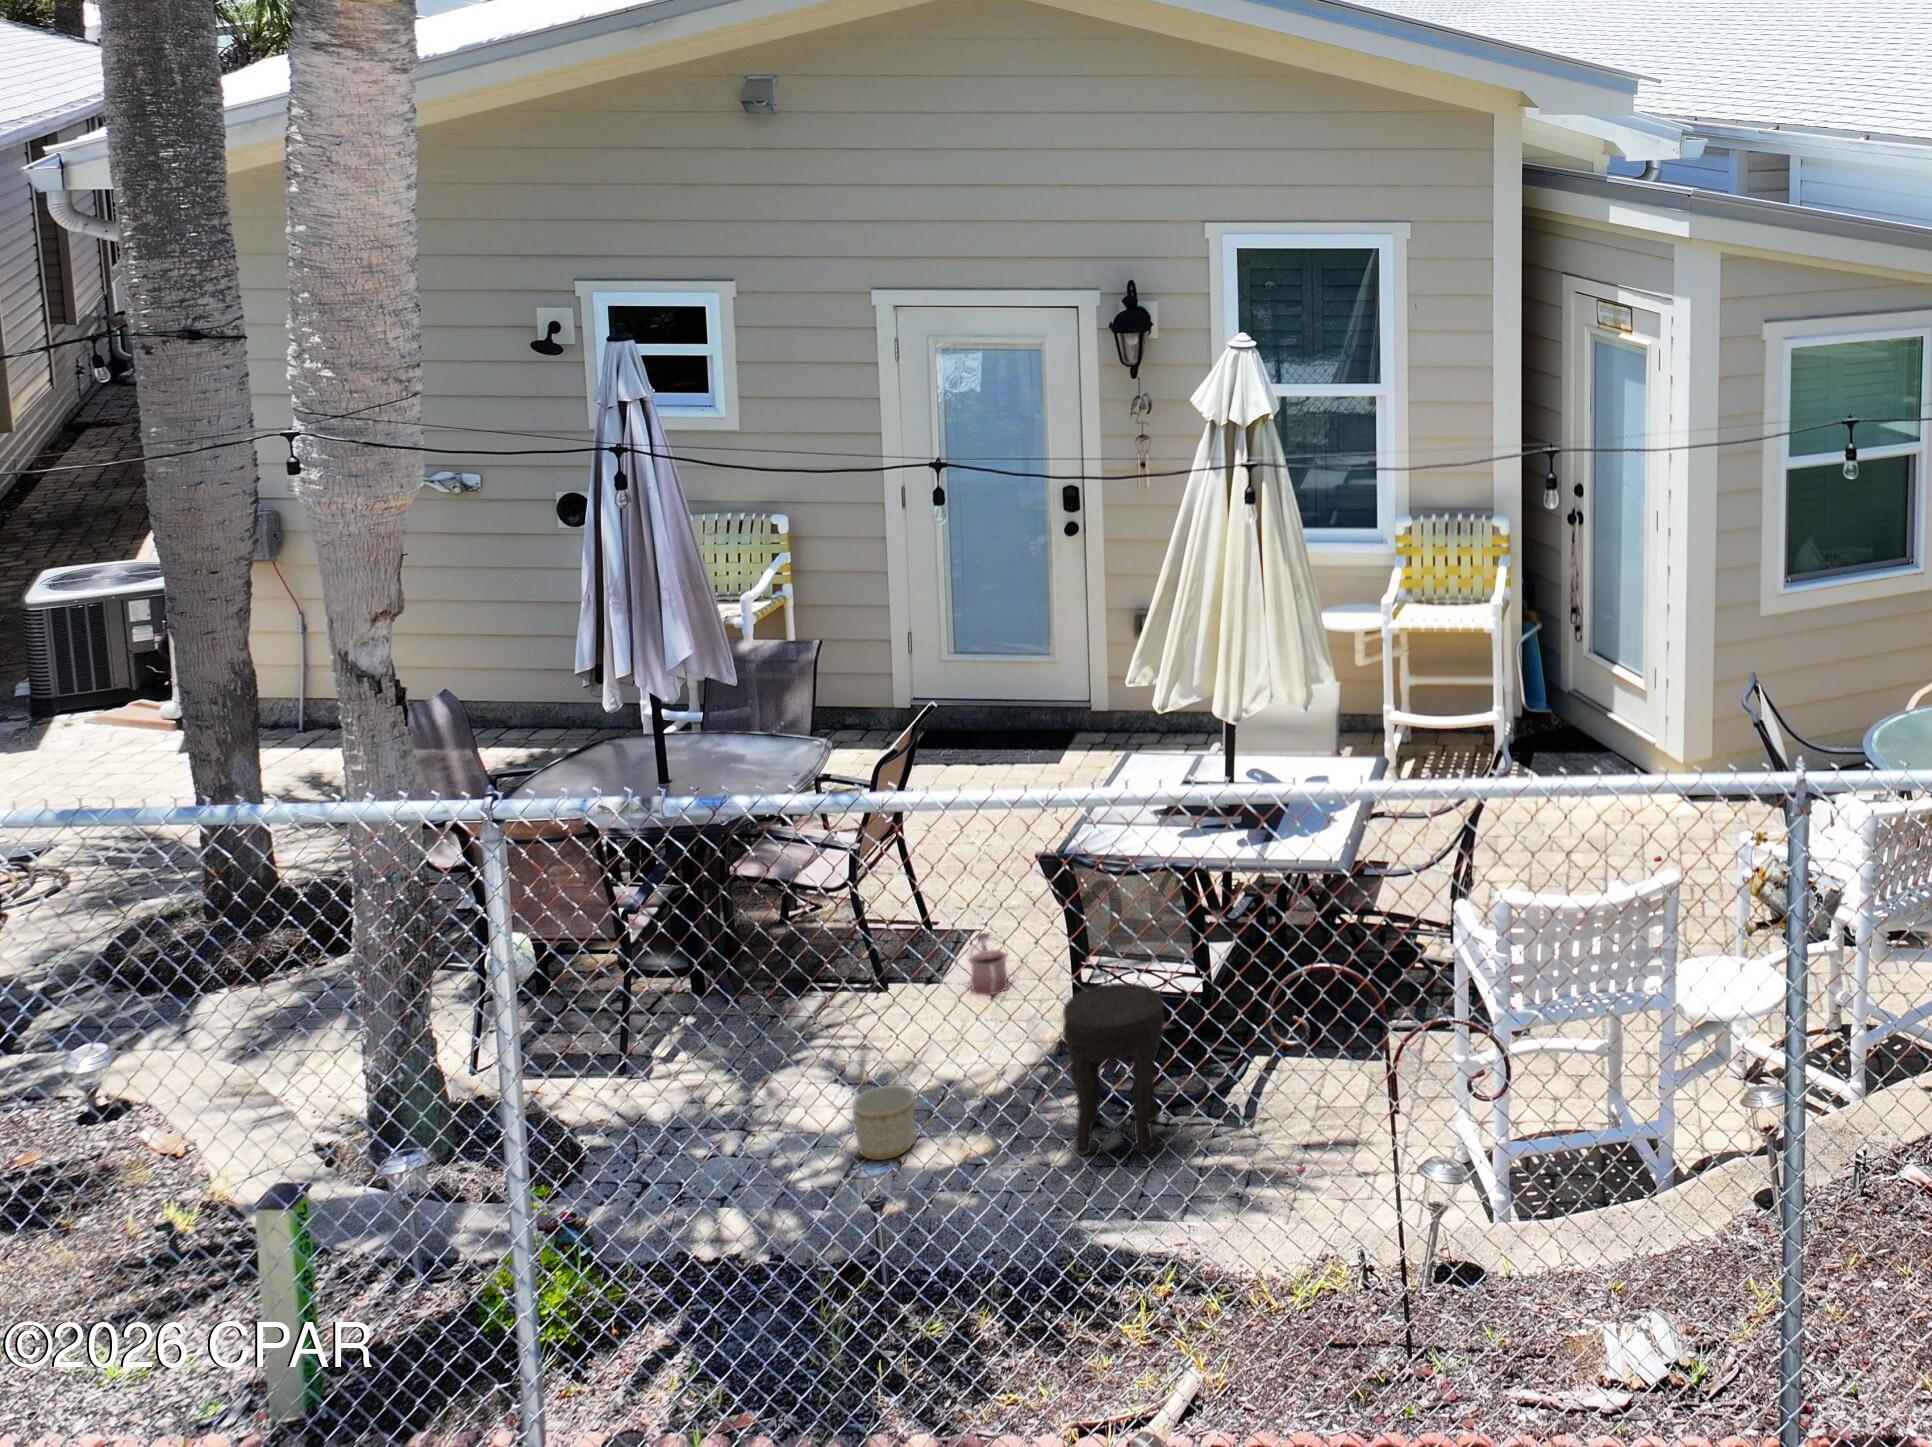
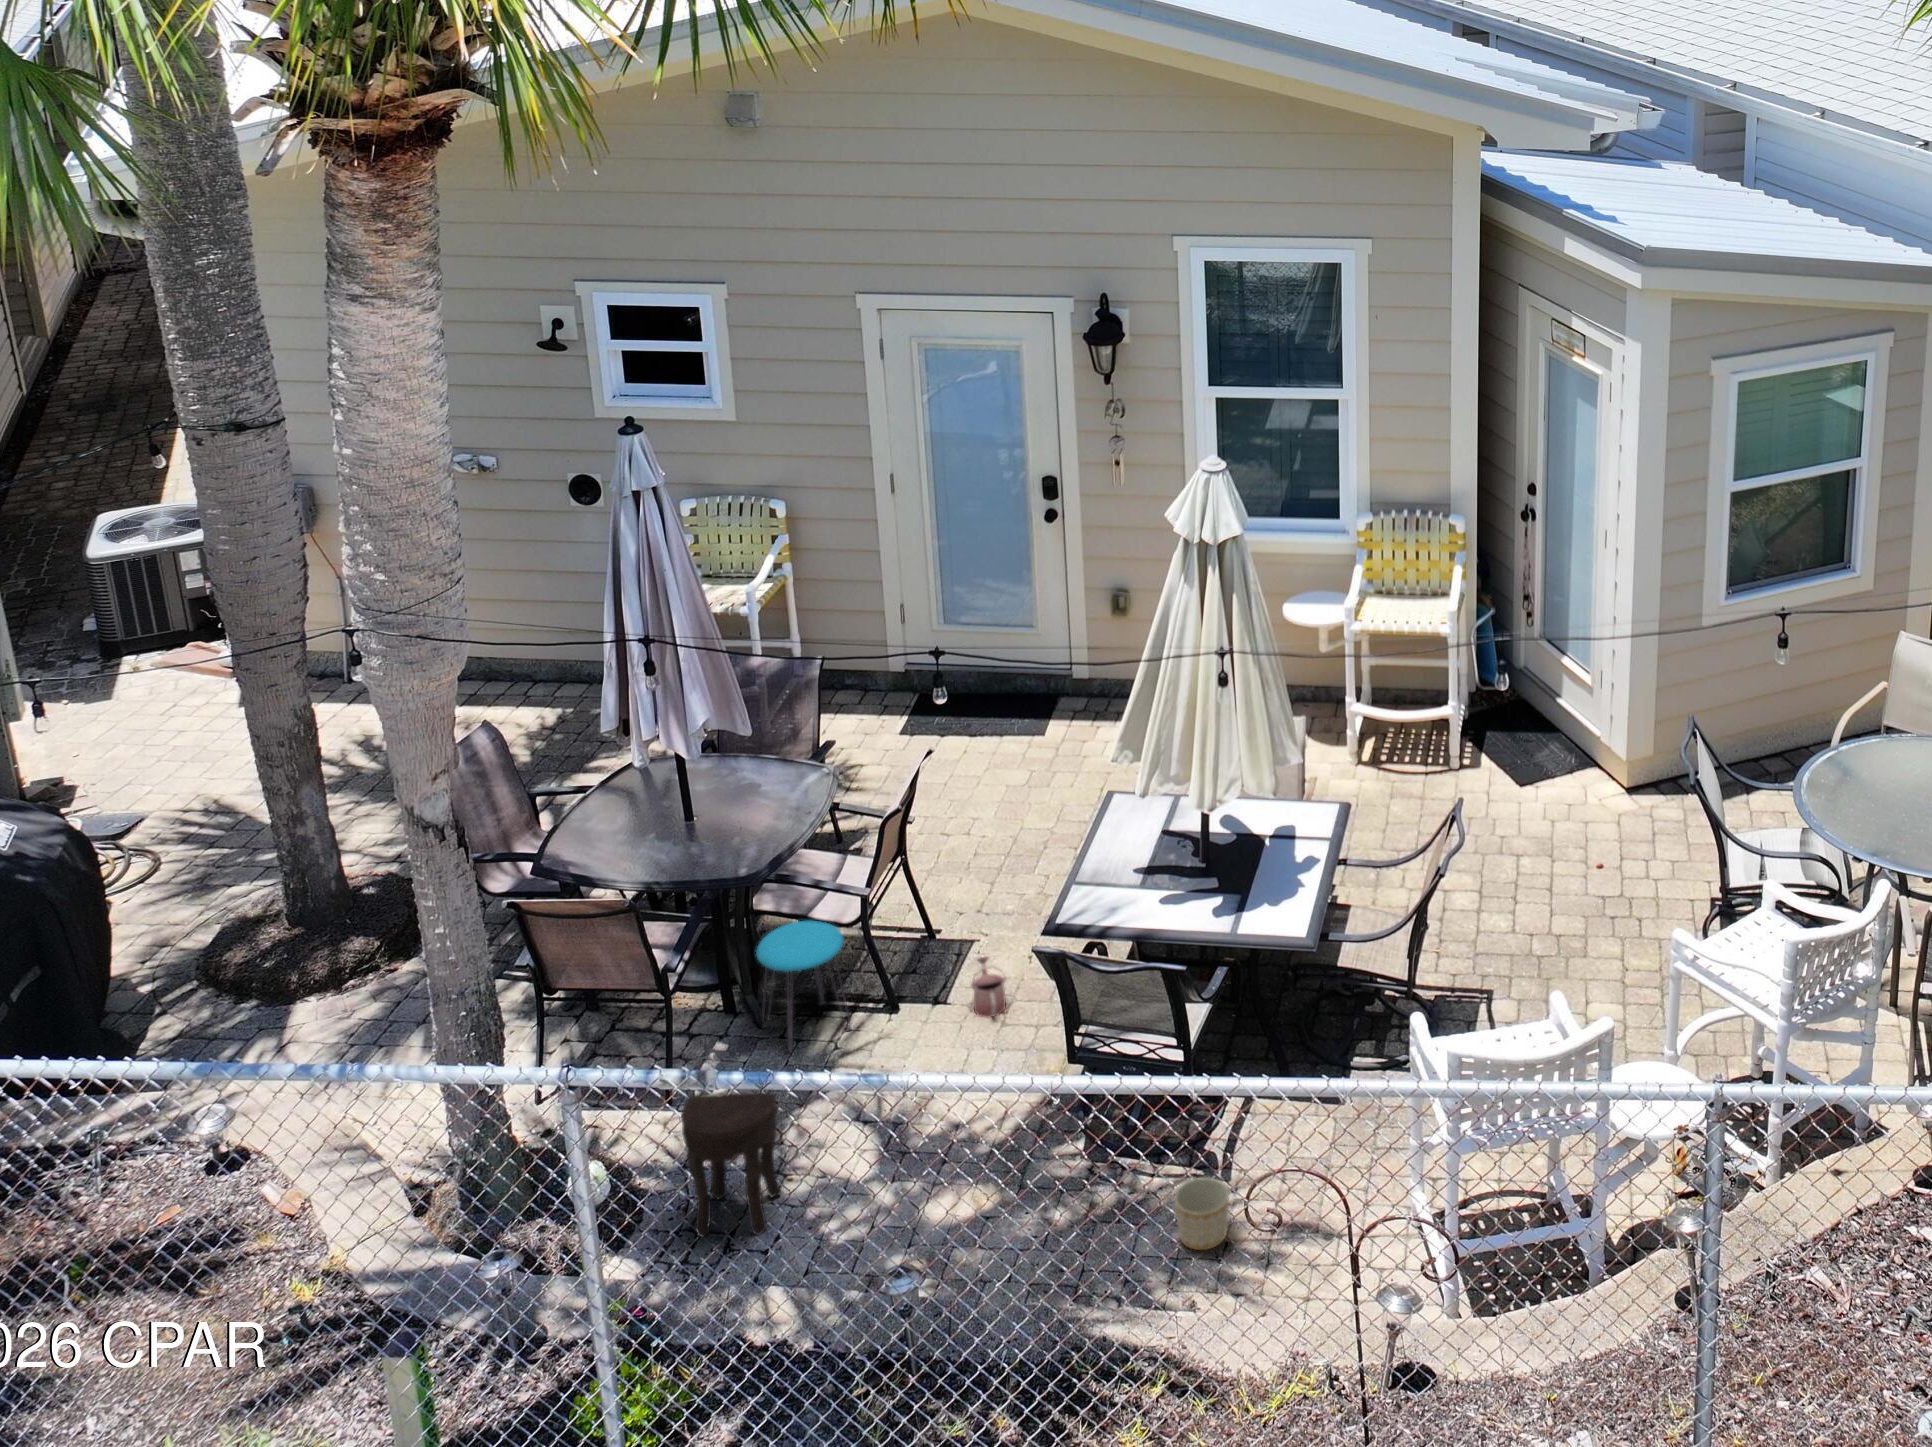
stool: none [729,887,834,1032] -> present [756,921,851,1052]
side table: present [1063,983,1164,1155] -> present [681,1093,780,1237]
planter: present [853,1085,915,1160] -> present [1174,1177,1229,1250]

